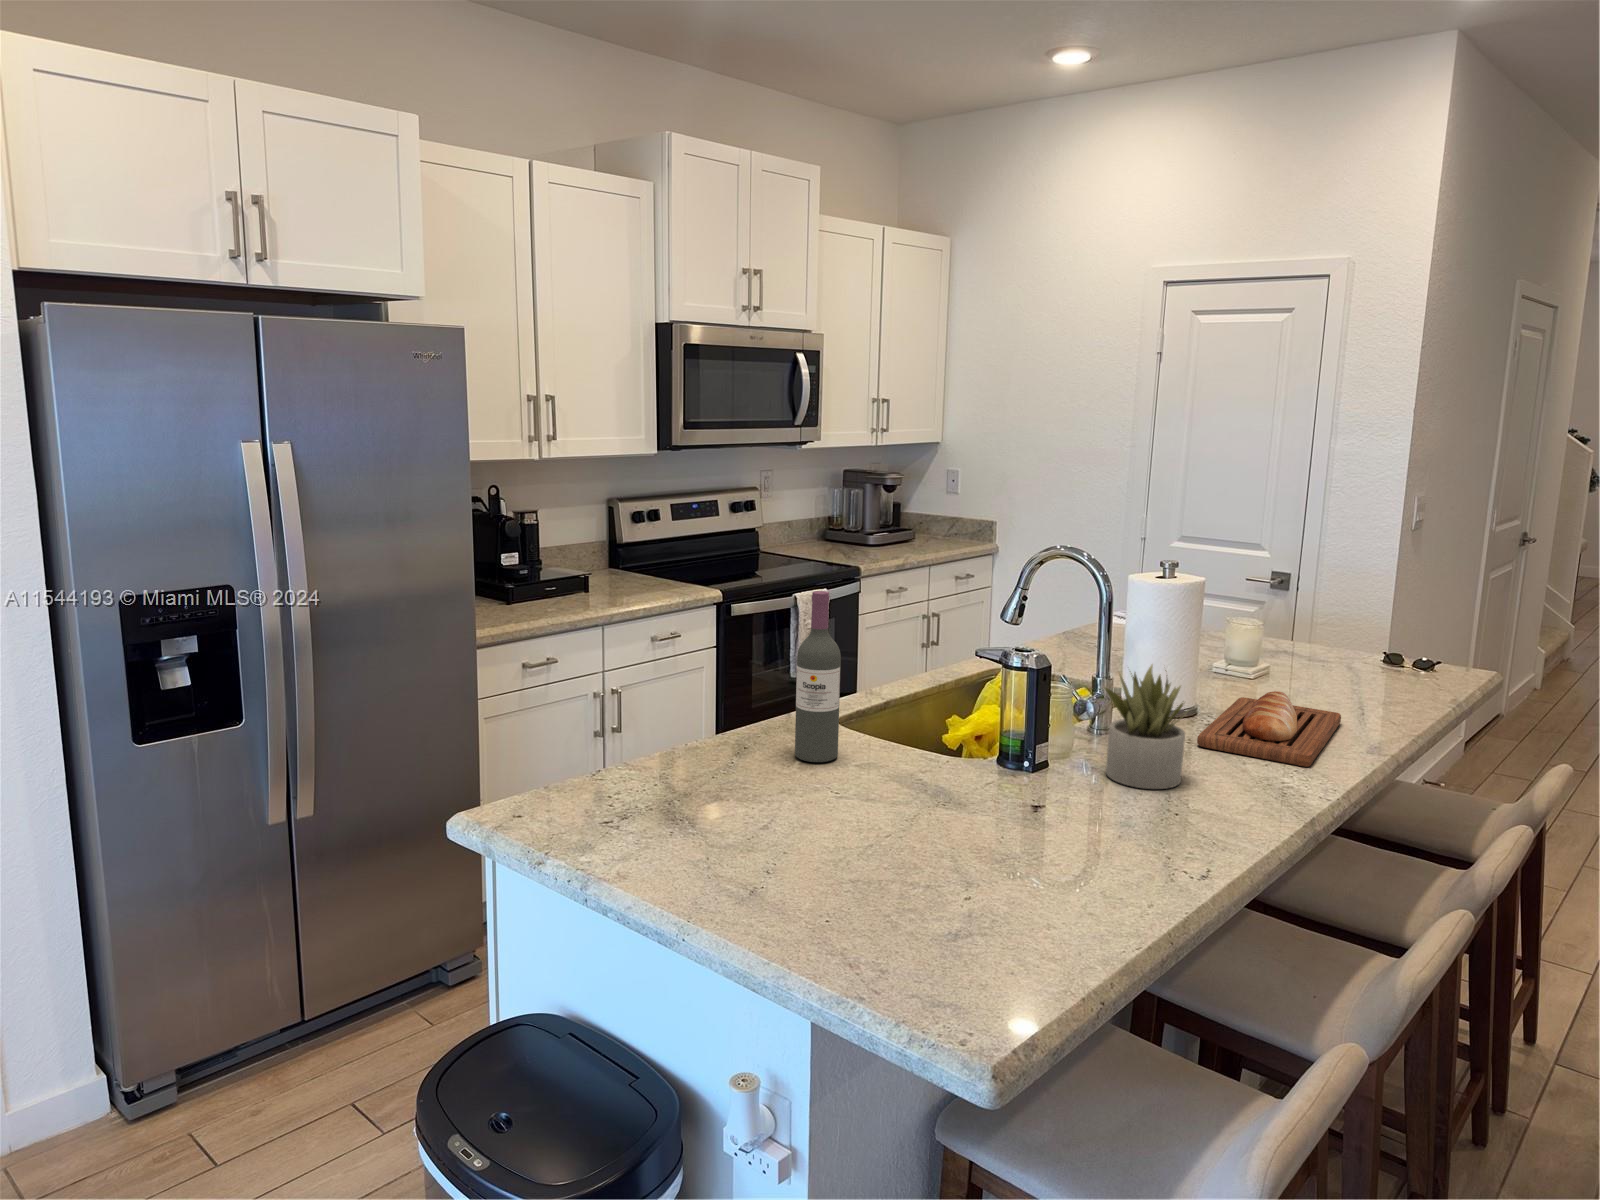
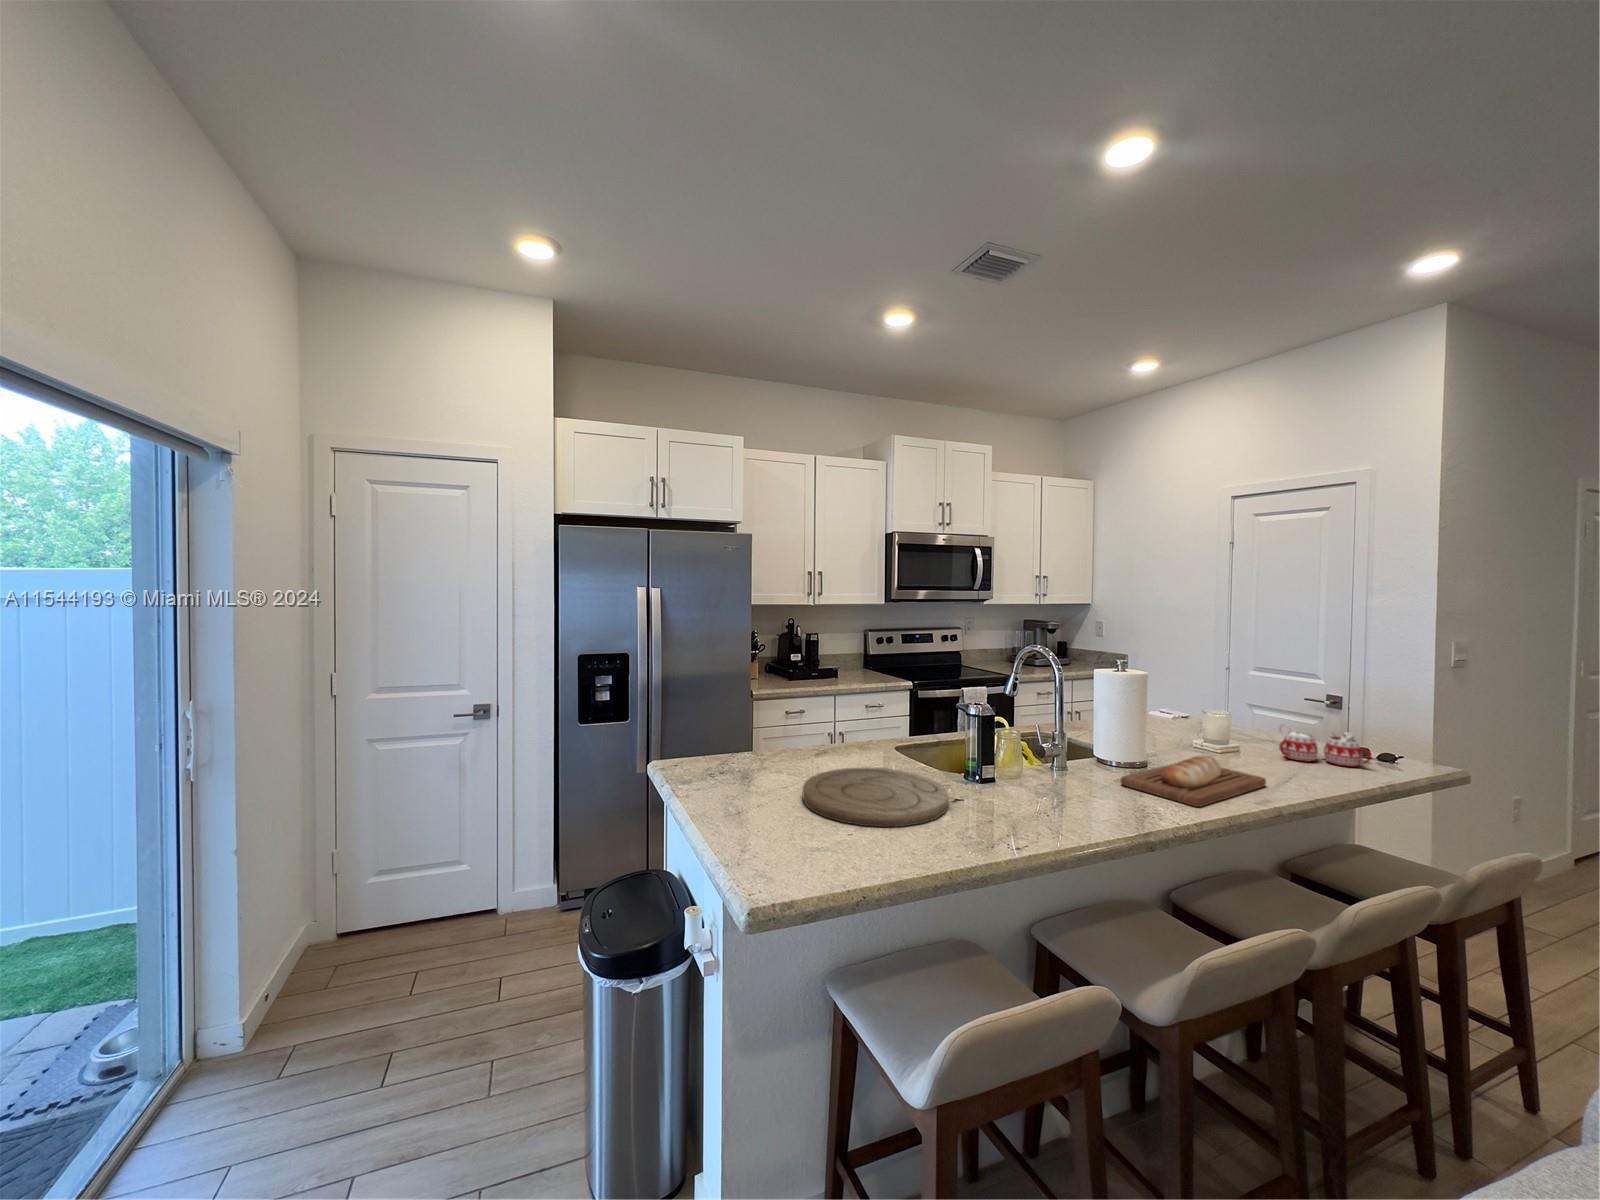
wine bottle: present [795,591,841,762] -> none [840,660,866,762]
mug: none [1306,633,1410,682] -> present [1279,724,1371,767]
succulent plant: present [1105,665,1188,789] -> none [1021,716,1087,804]
cutting board: none [819,769,1051,874] -> present [802,768,948,827]

